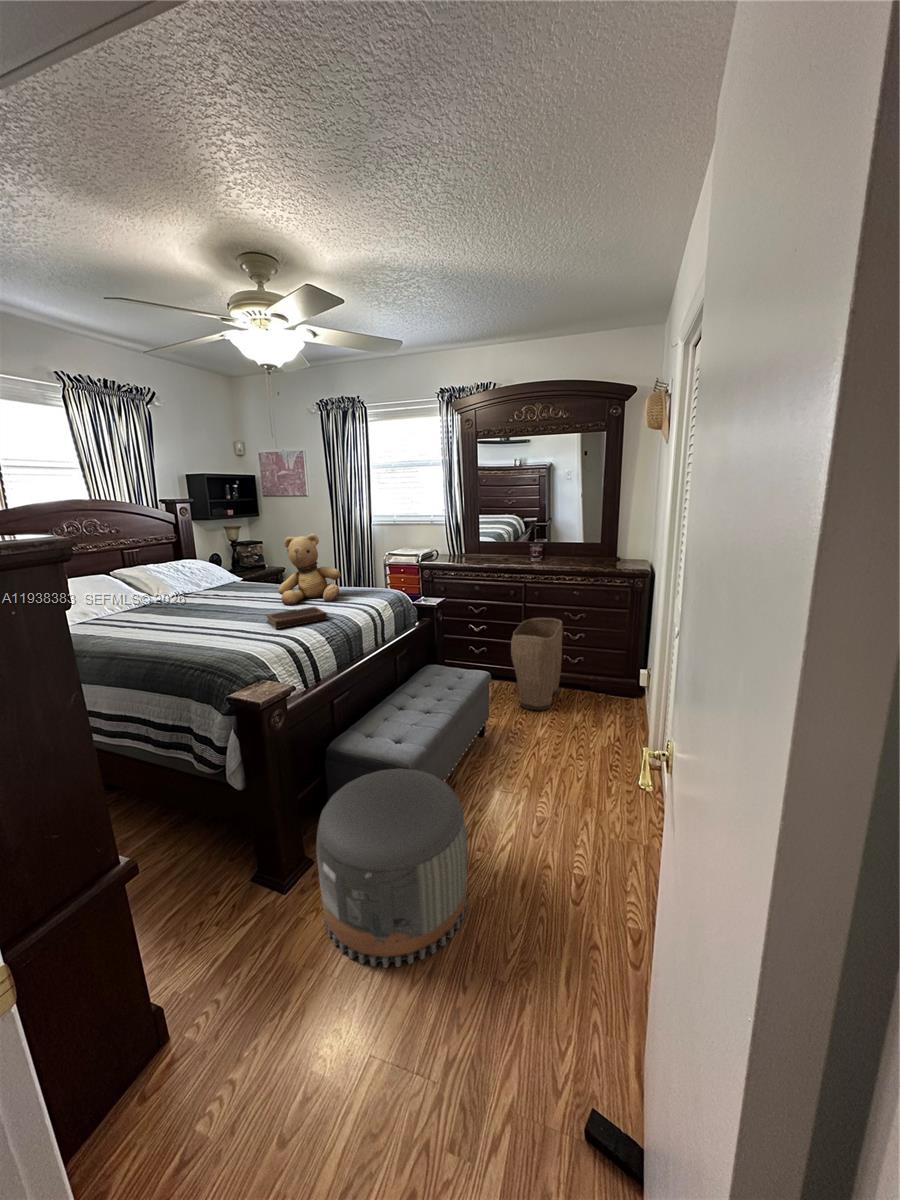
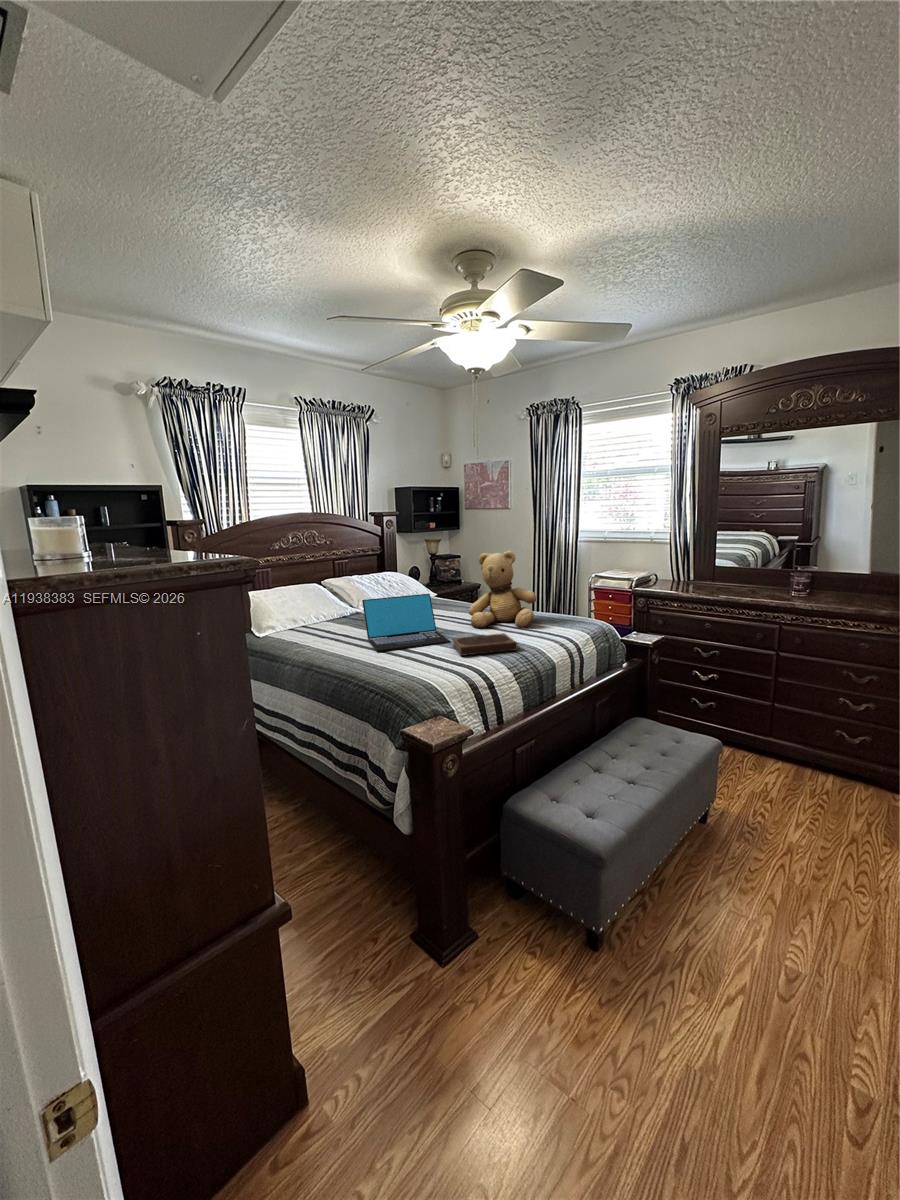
laptop: none [167,576,264,635] -> present [362,594,450,652]
laundry basket: present [511,618,563,710] -> none [753,672,837,802]
pouf: present [316,768,468,967] -> none [481,850,675,1133]

